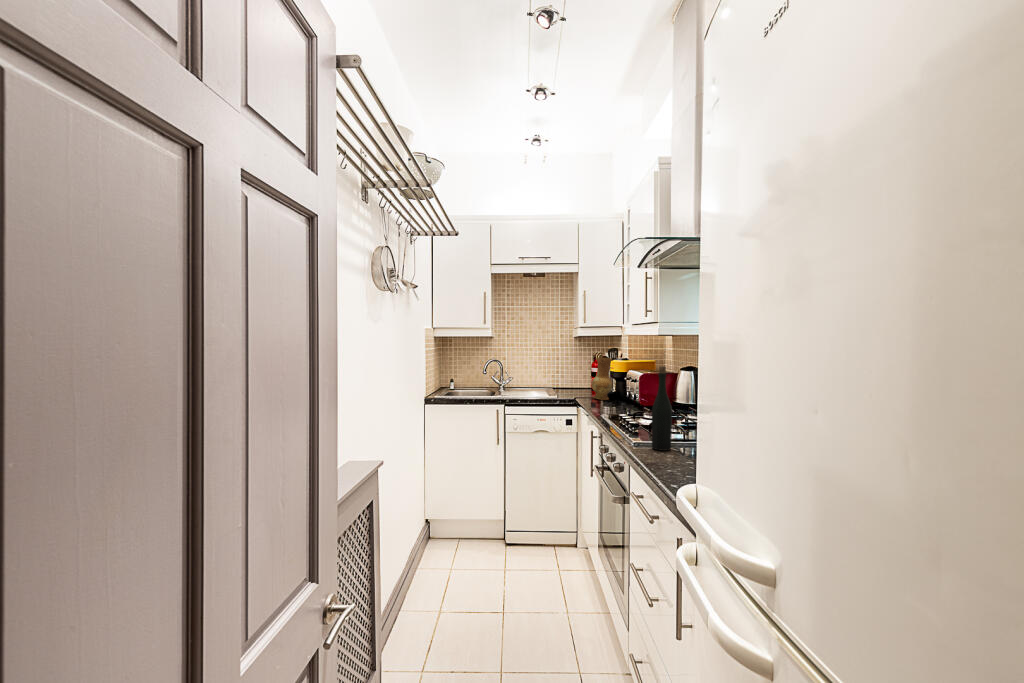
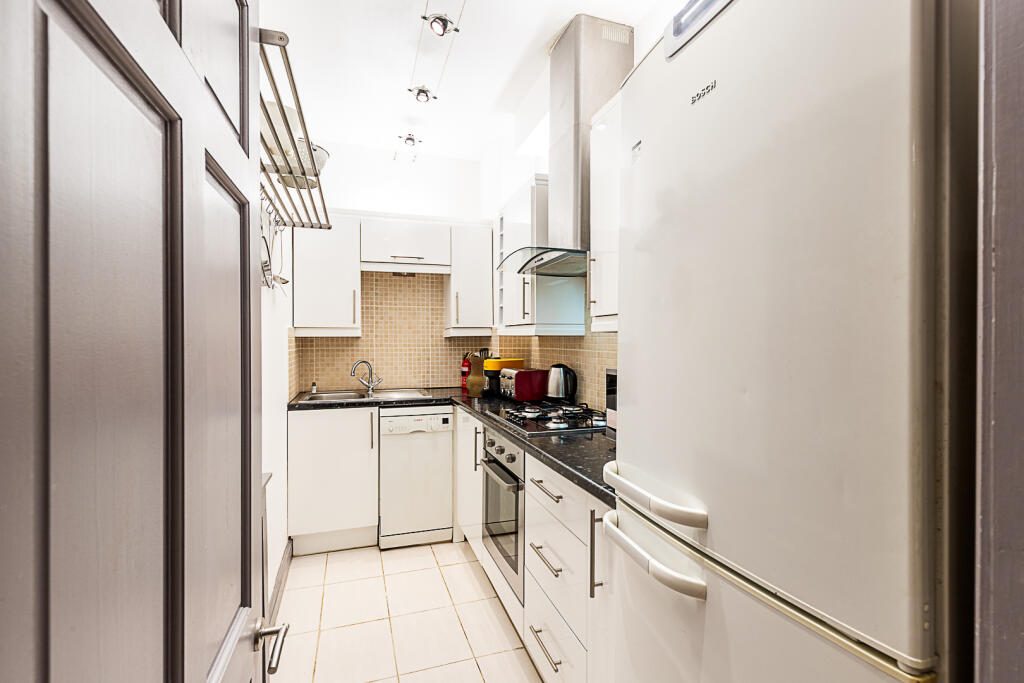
bottle: present [652,366,672,451] -> none [546,361,564,438]

